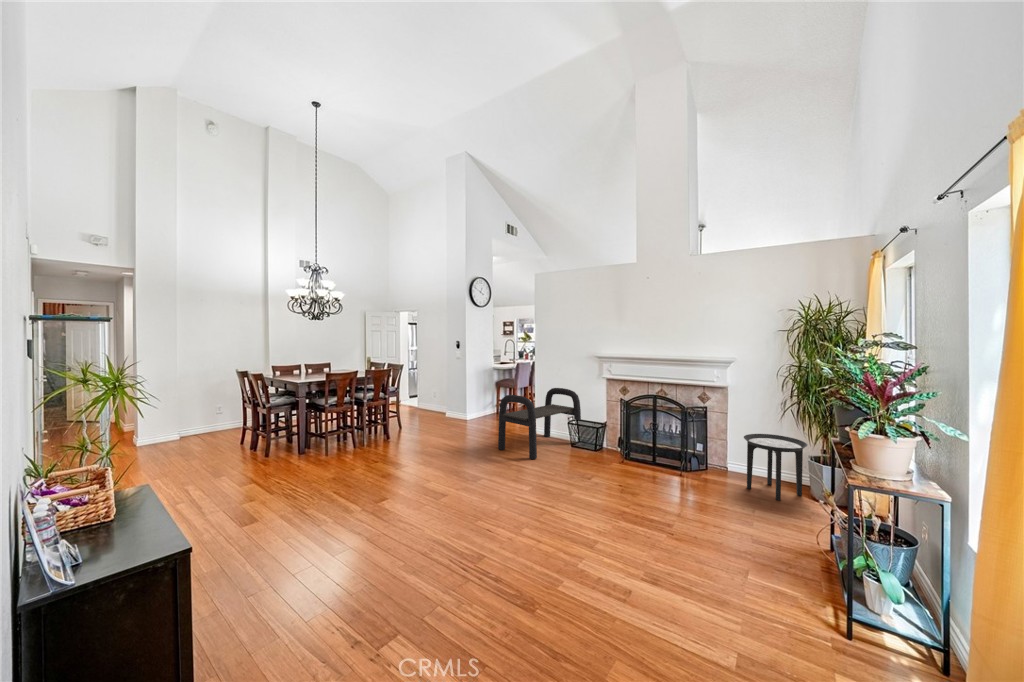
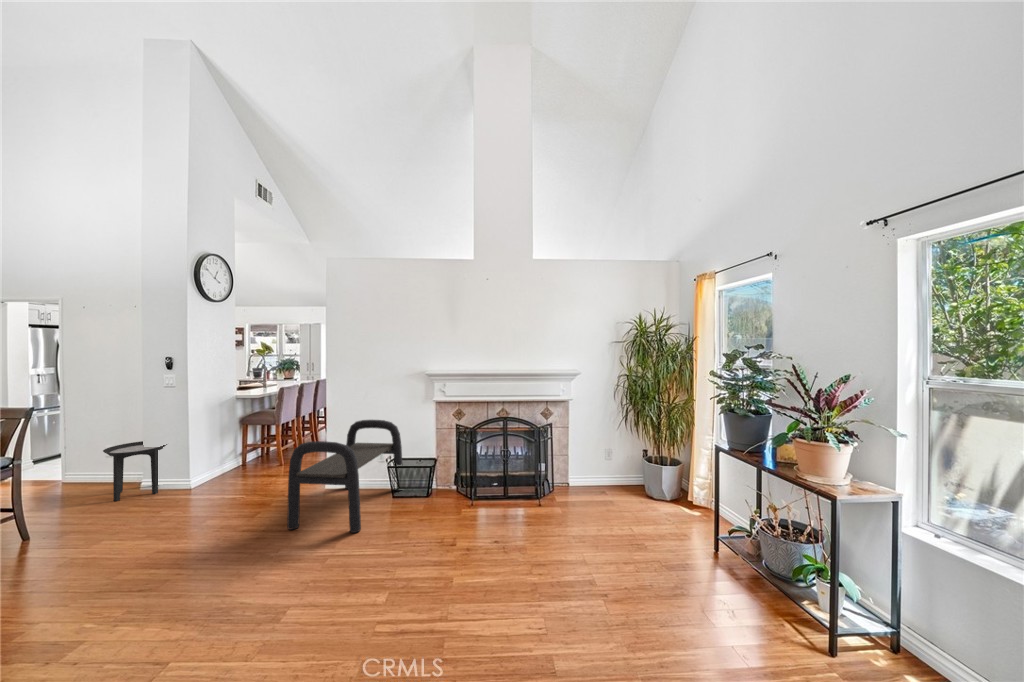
side table: present [744,434,807,500] -> present [103,441,167,501]

